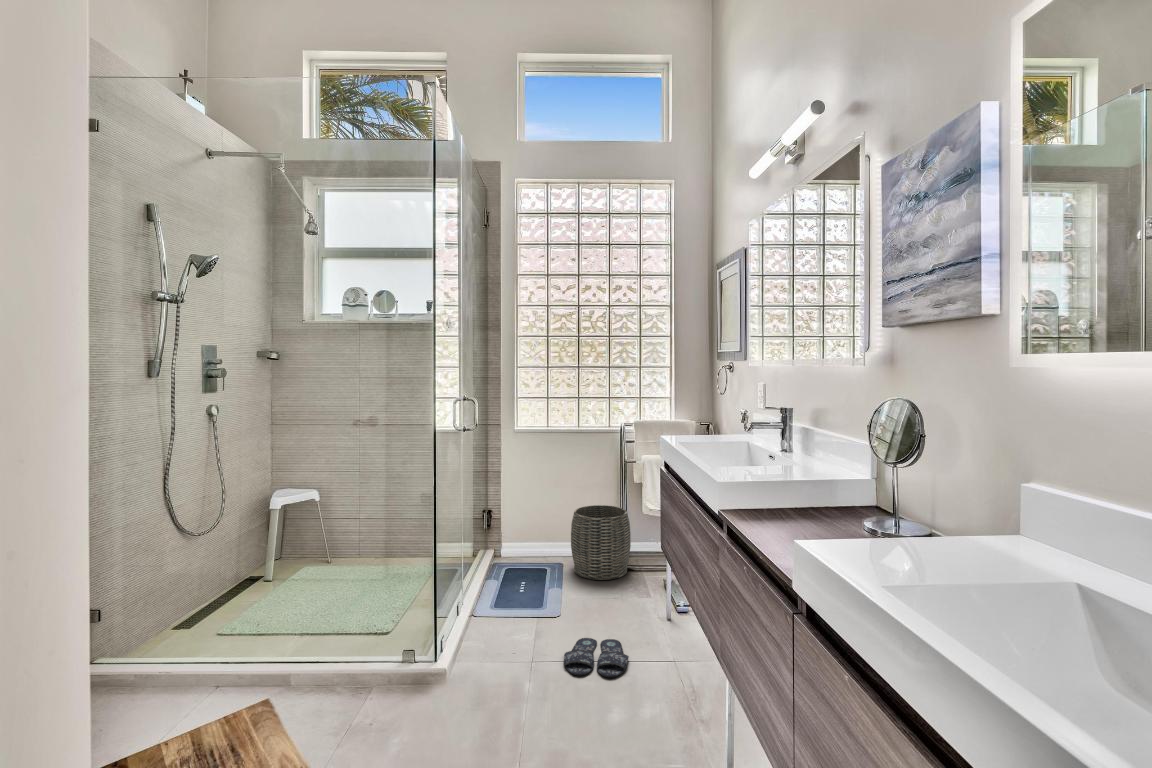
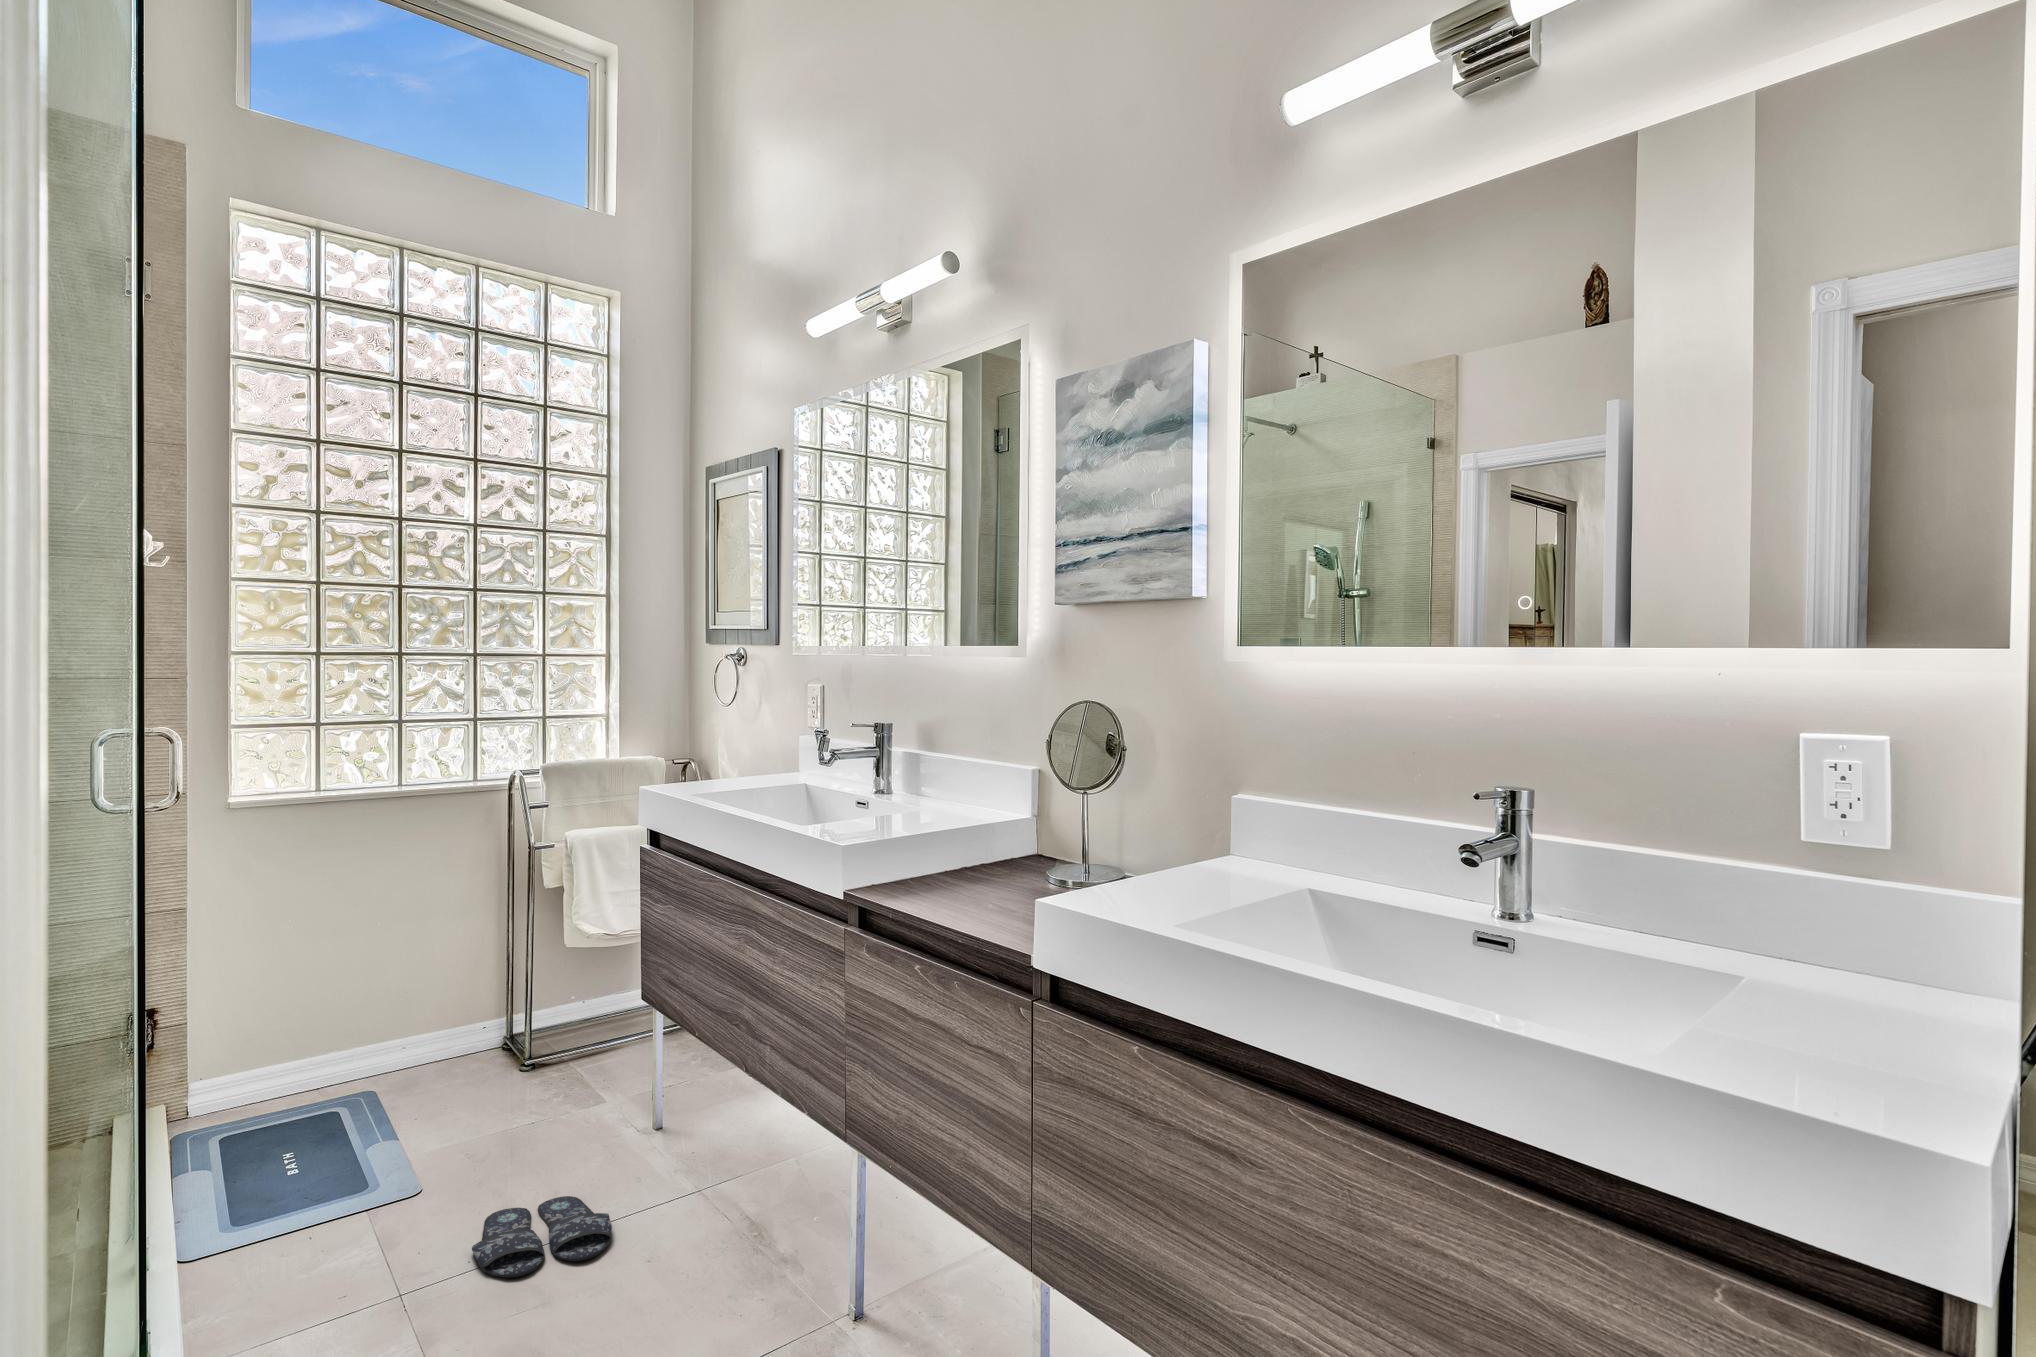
woven basket: present [571,505,631,580] -> none [397,946,537,1105]

